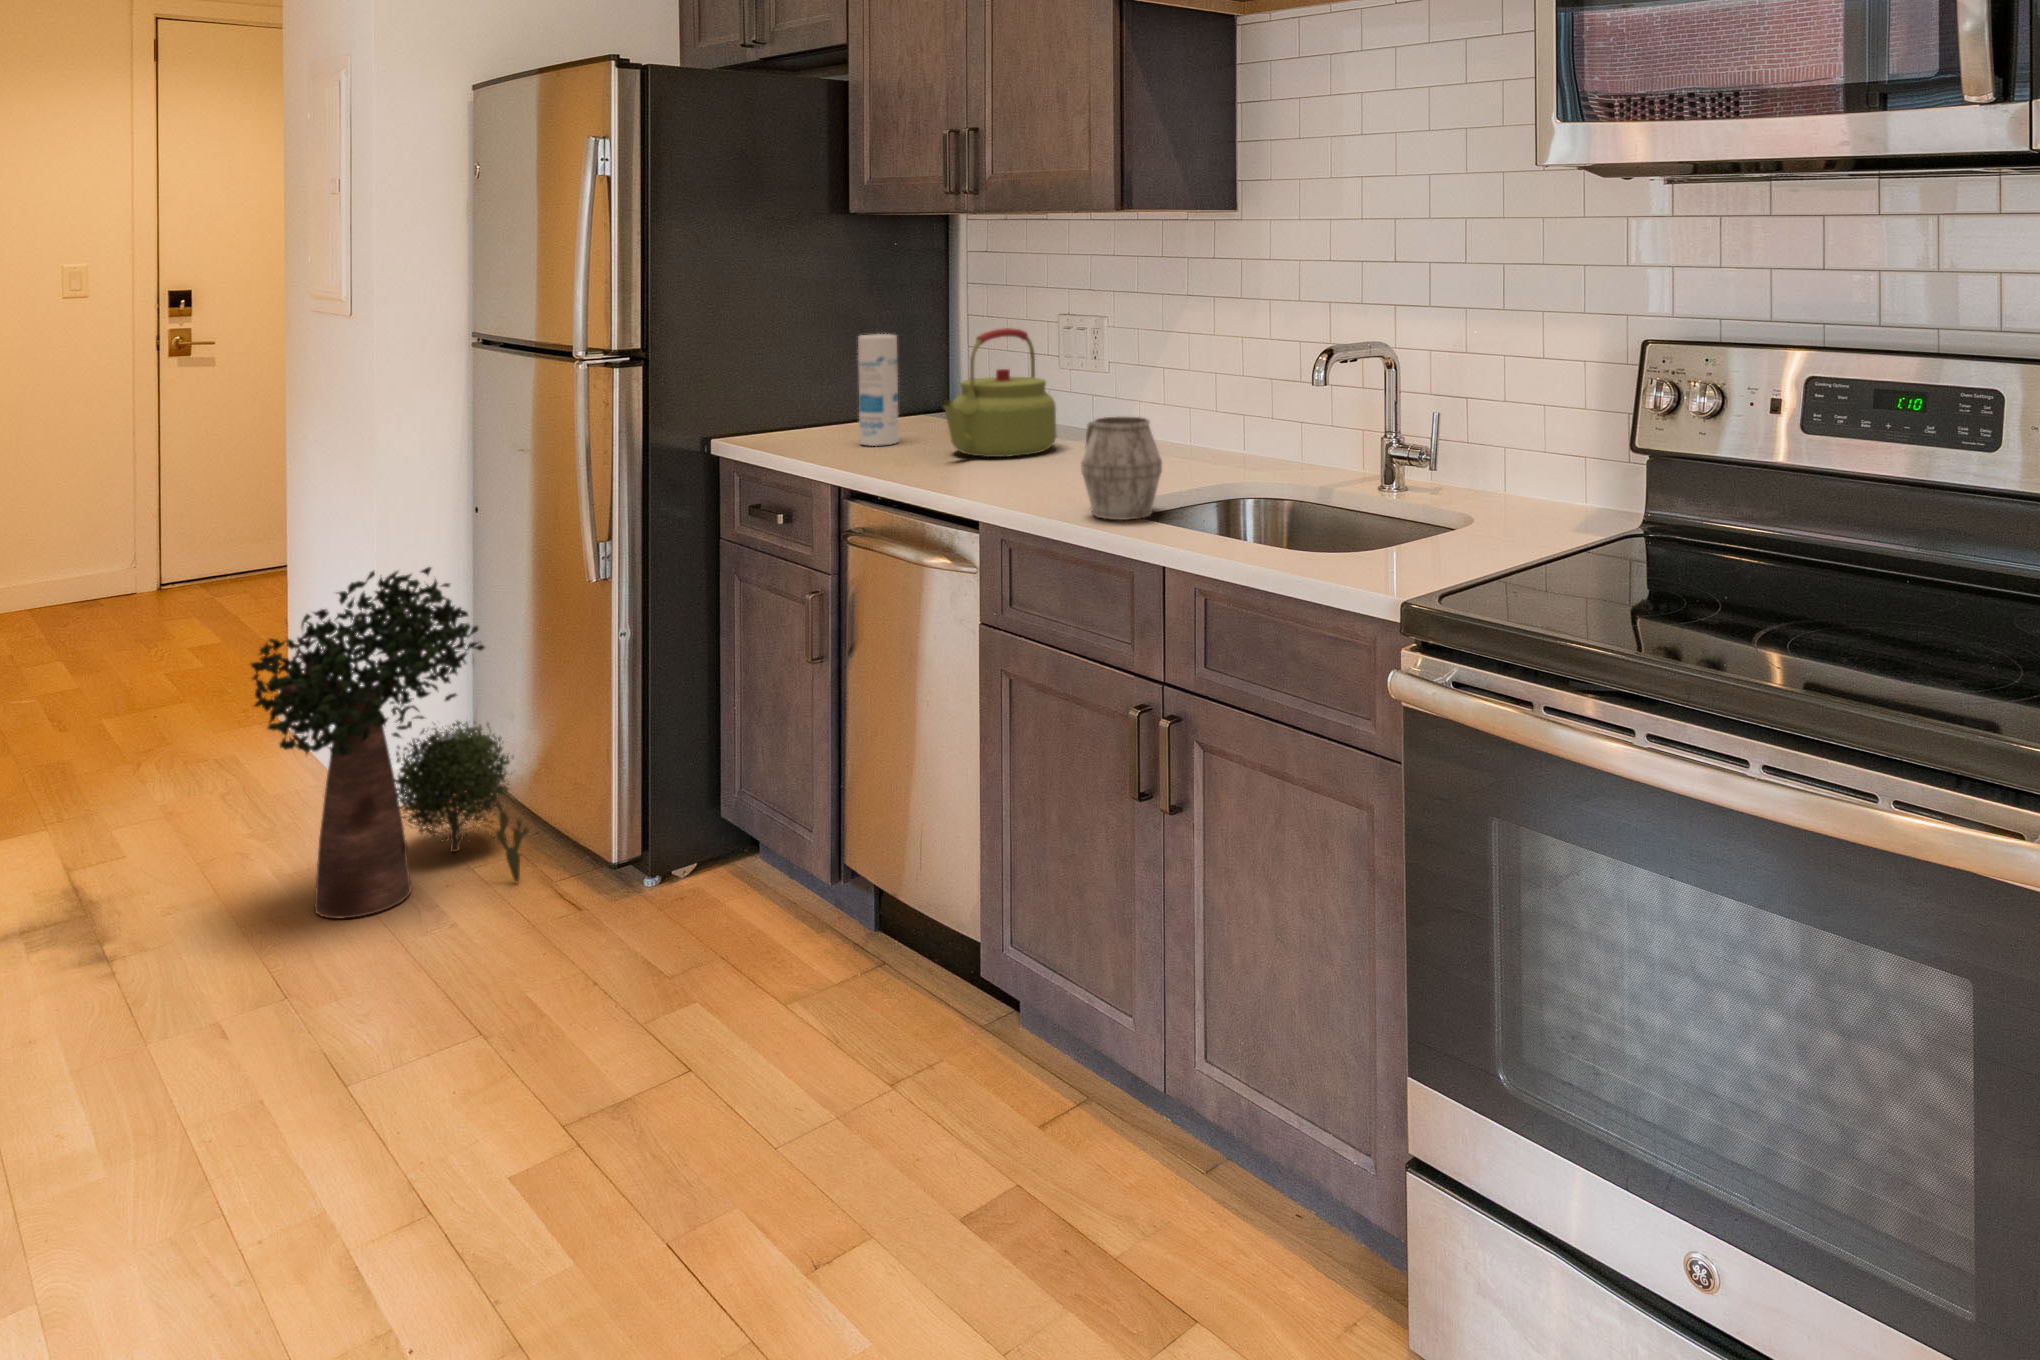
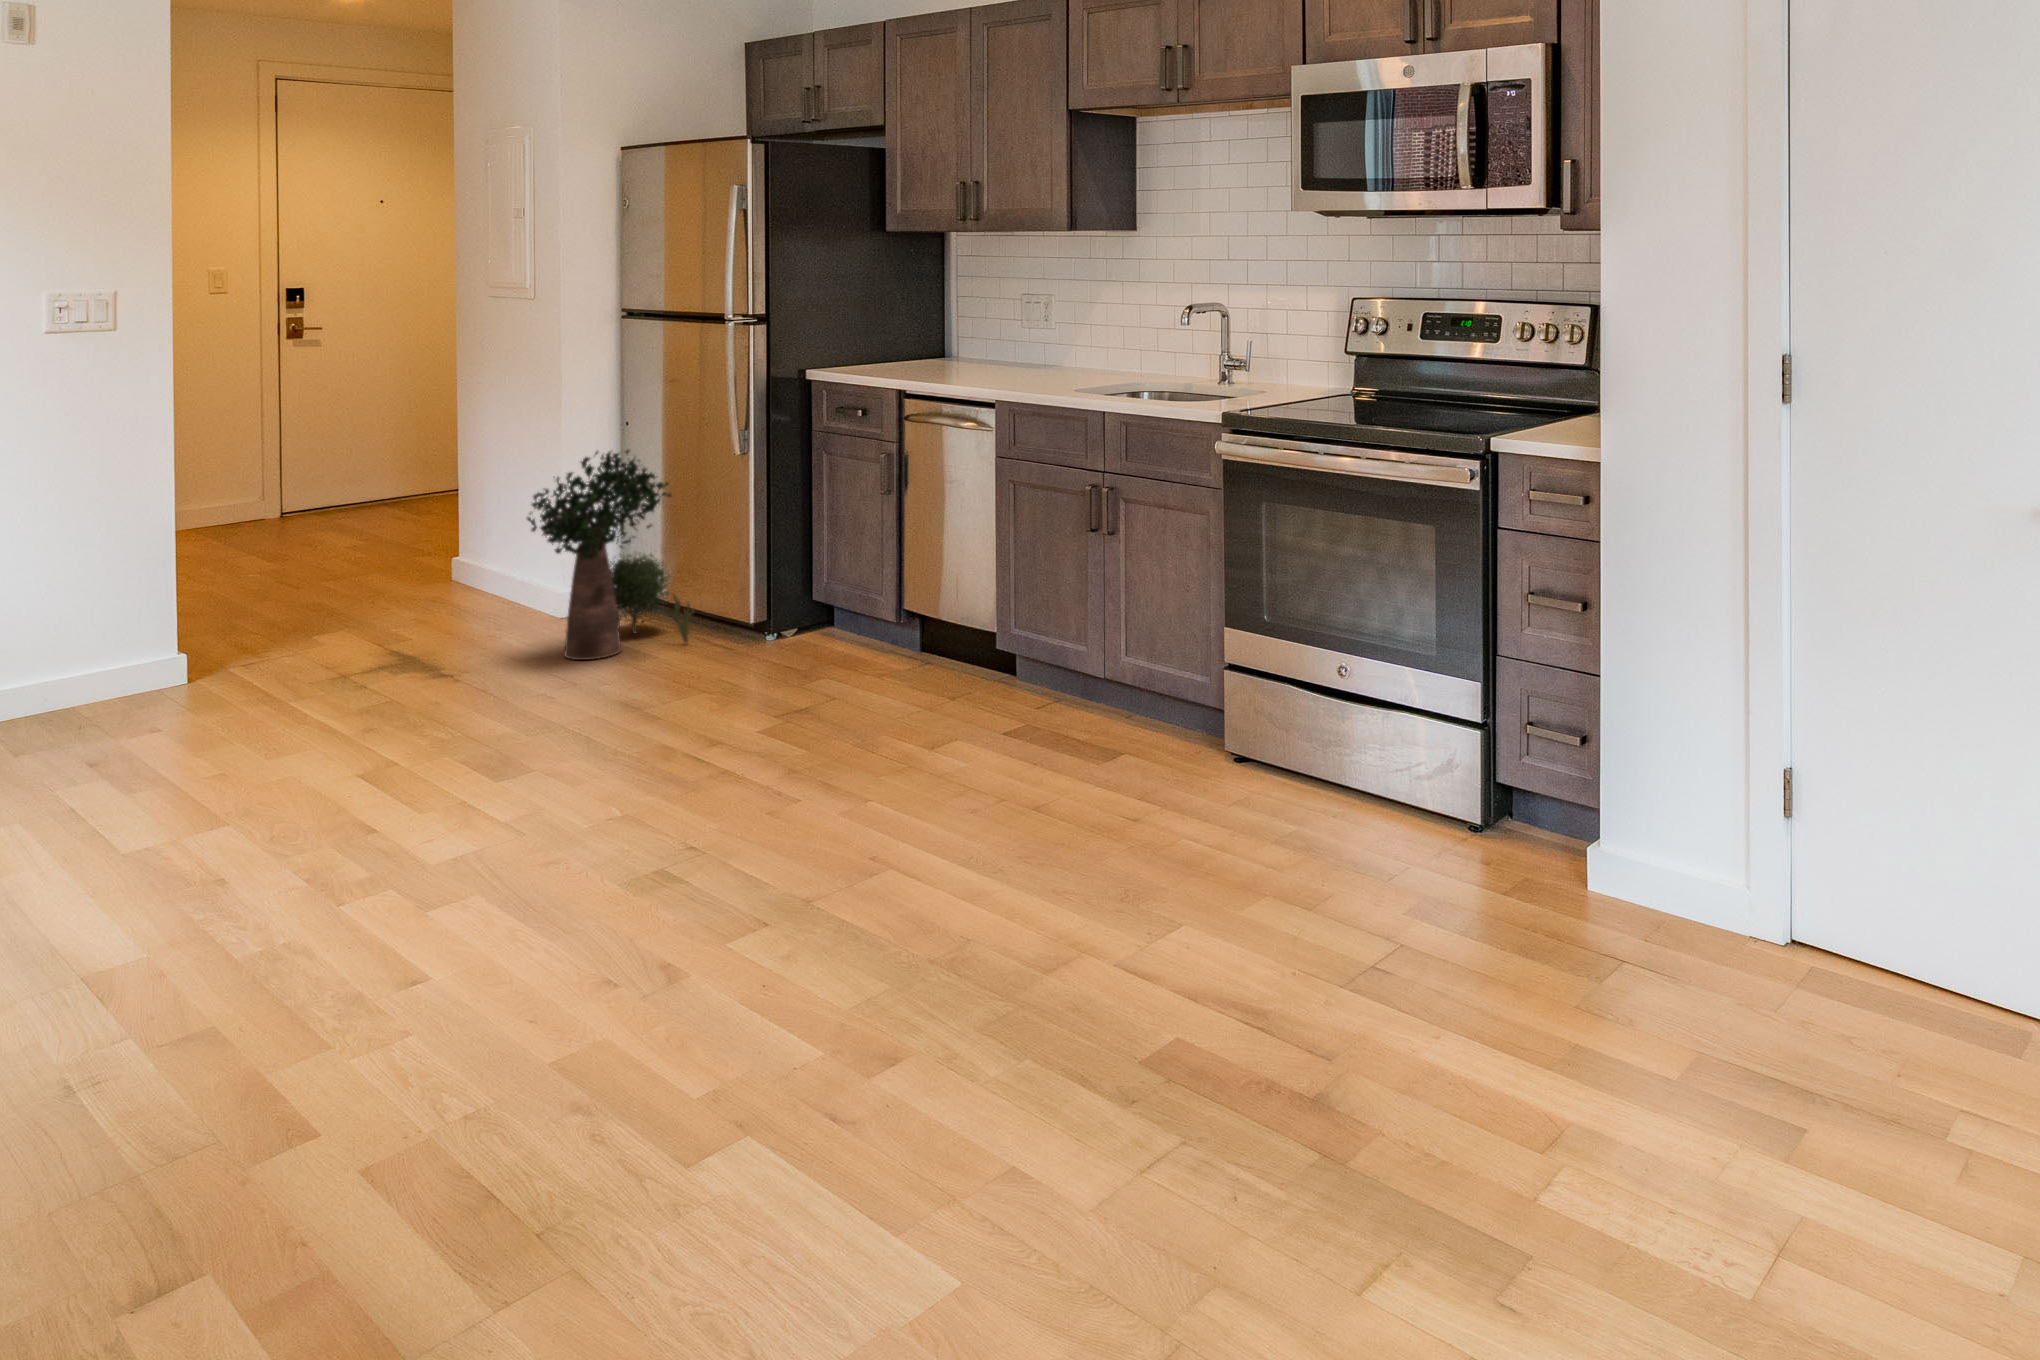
kettle: present [943,328,1057,457] -> none [960,300,1025,376]
canister: present [858,334,899,446] -> none [898,306,923,374]
mug: present [1081,417,1162,520] -> none [1058,342,1101,396]

